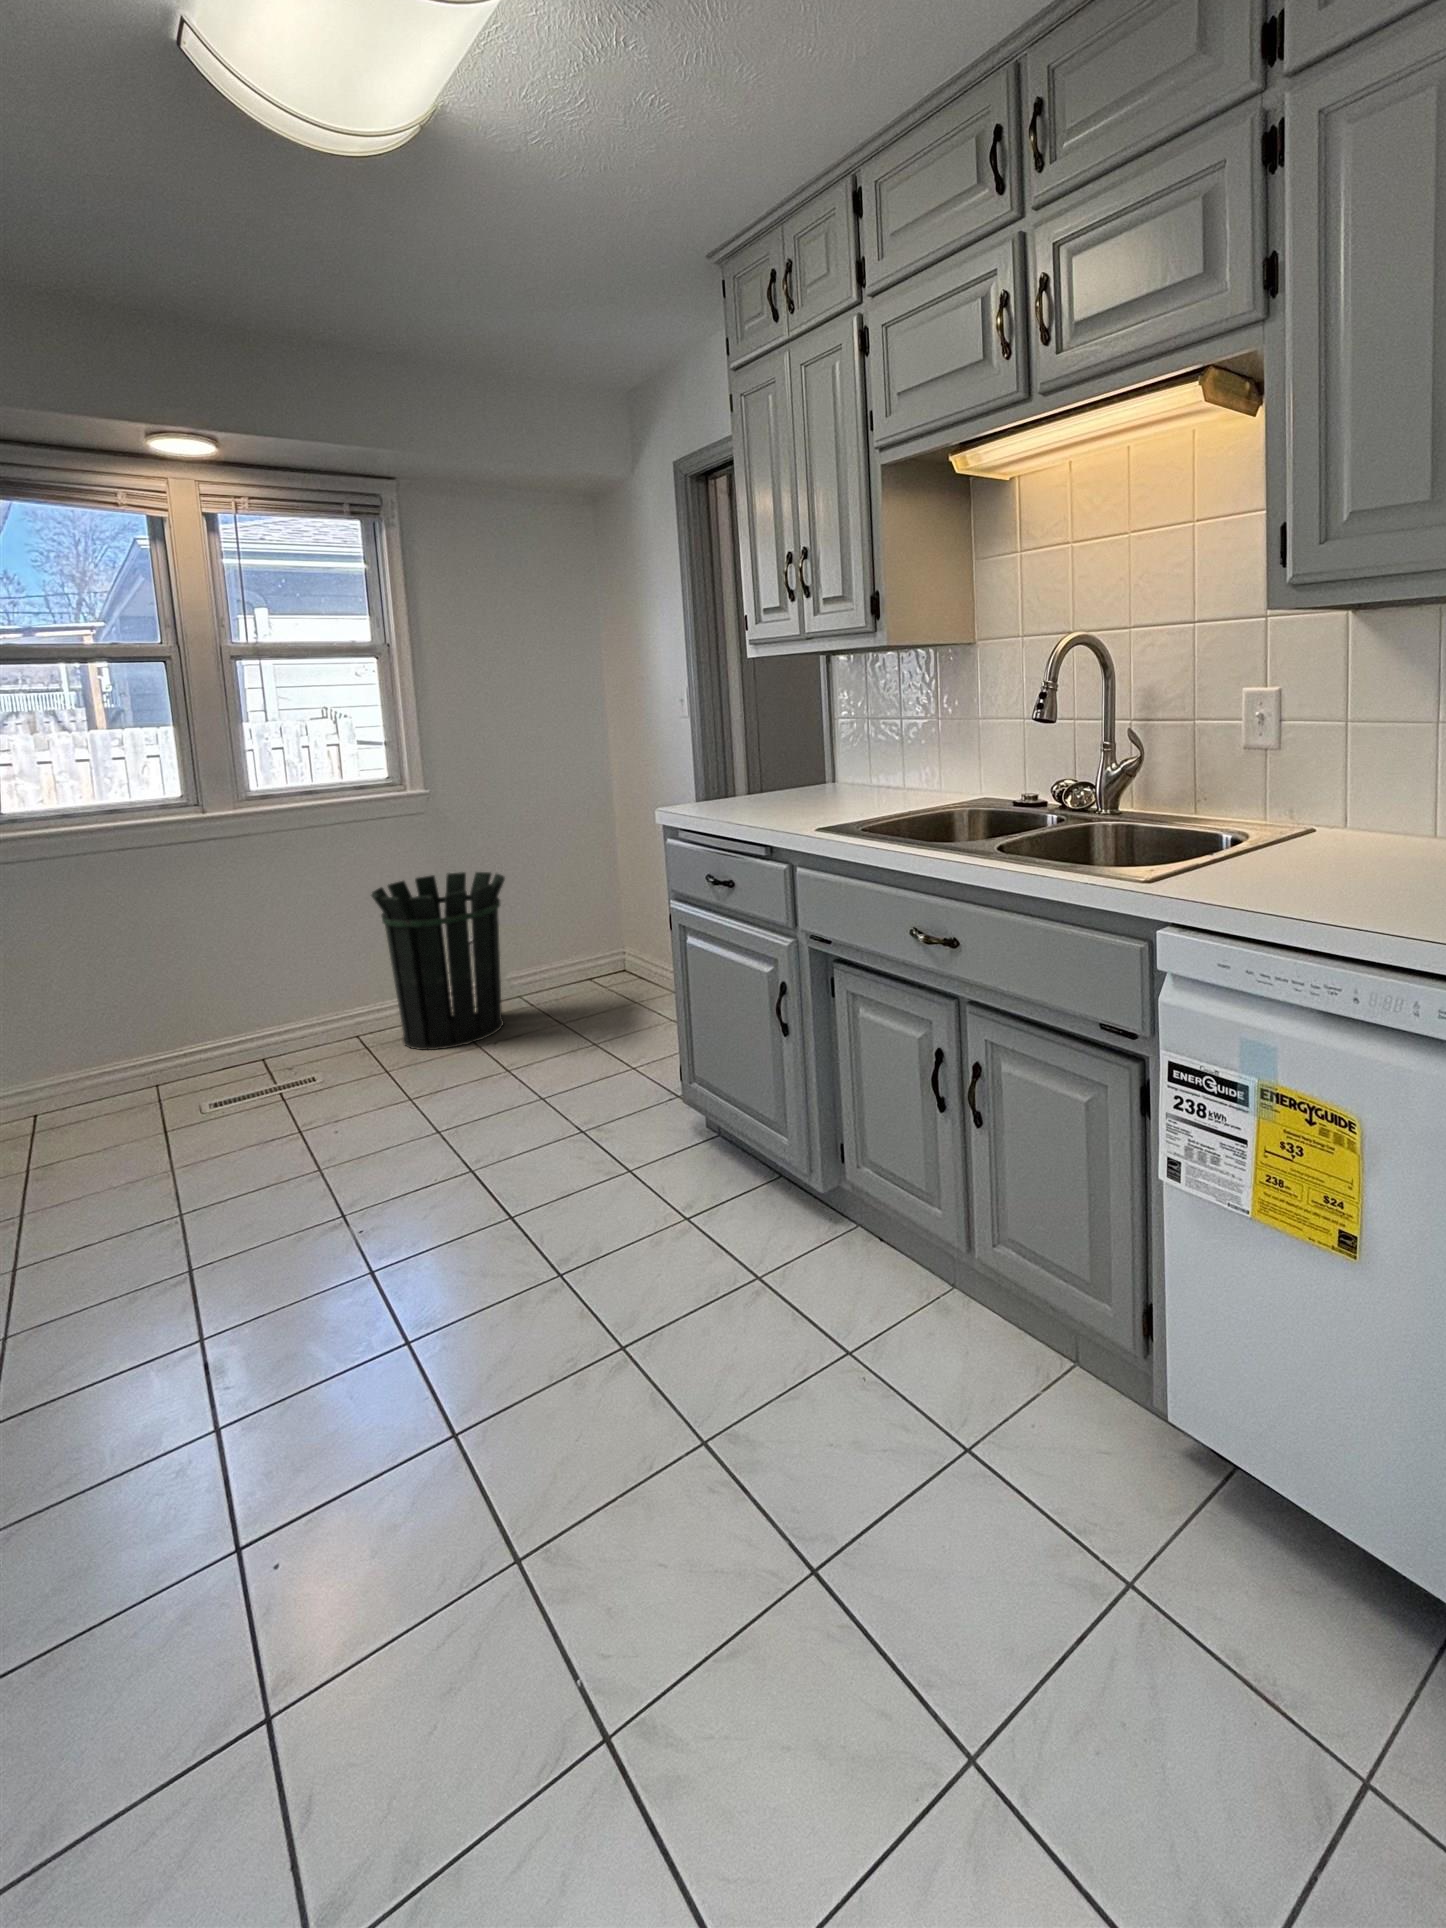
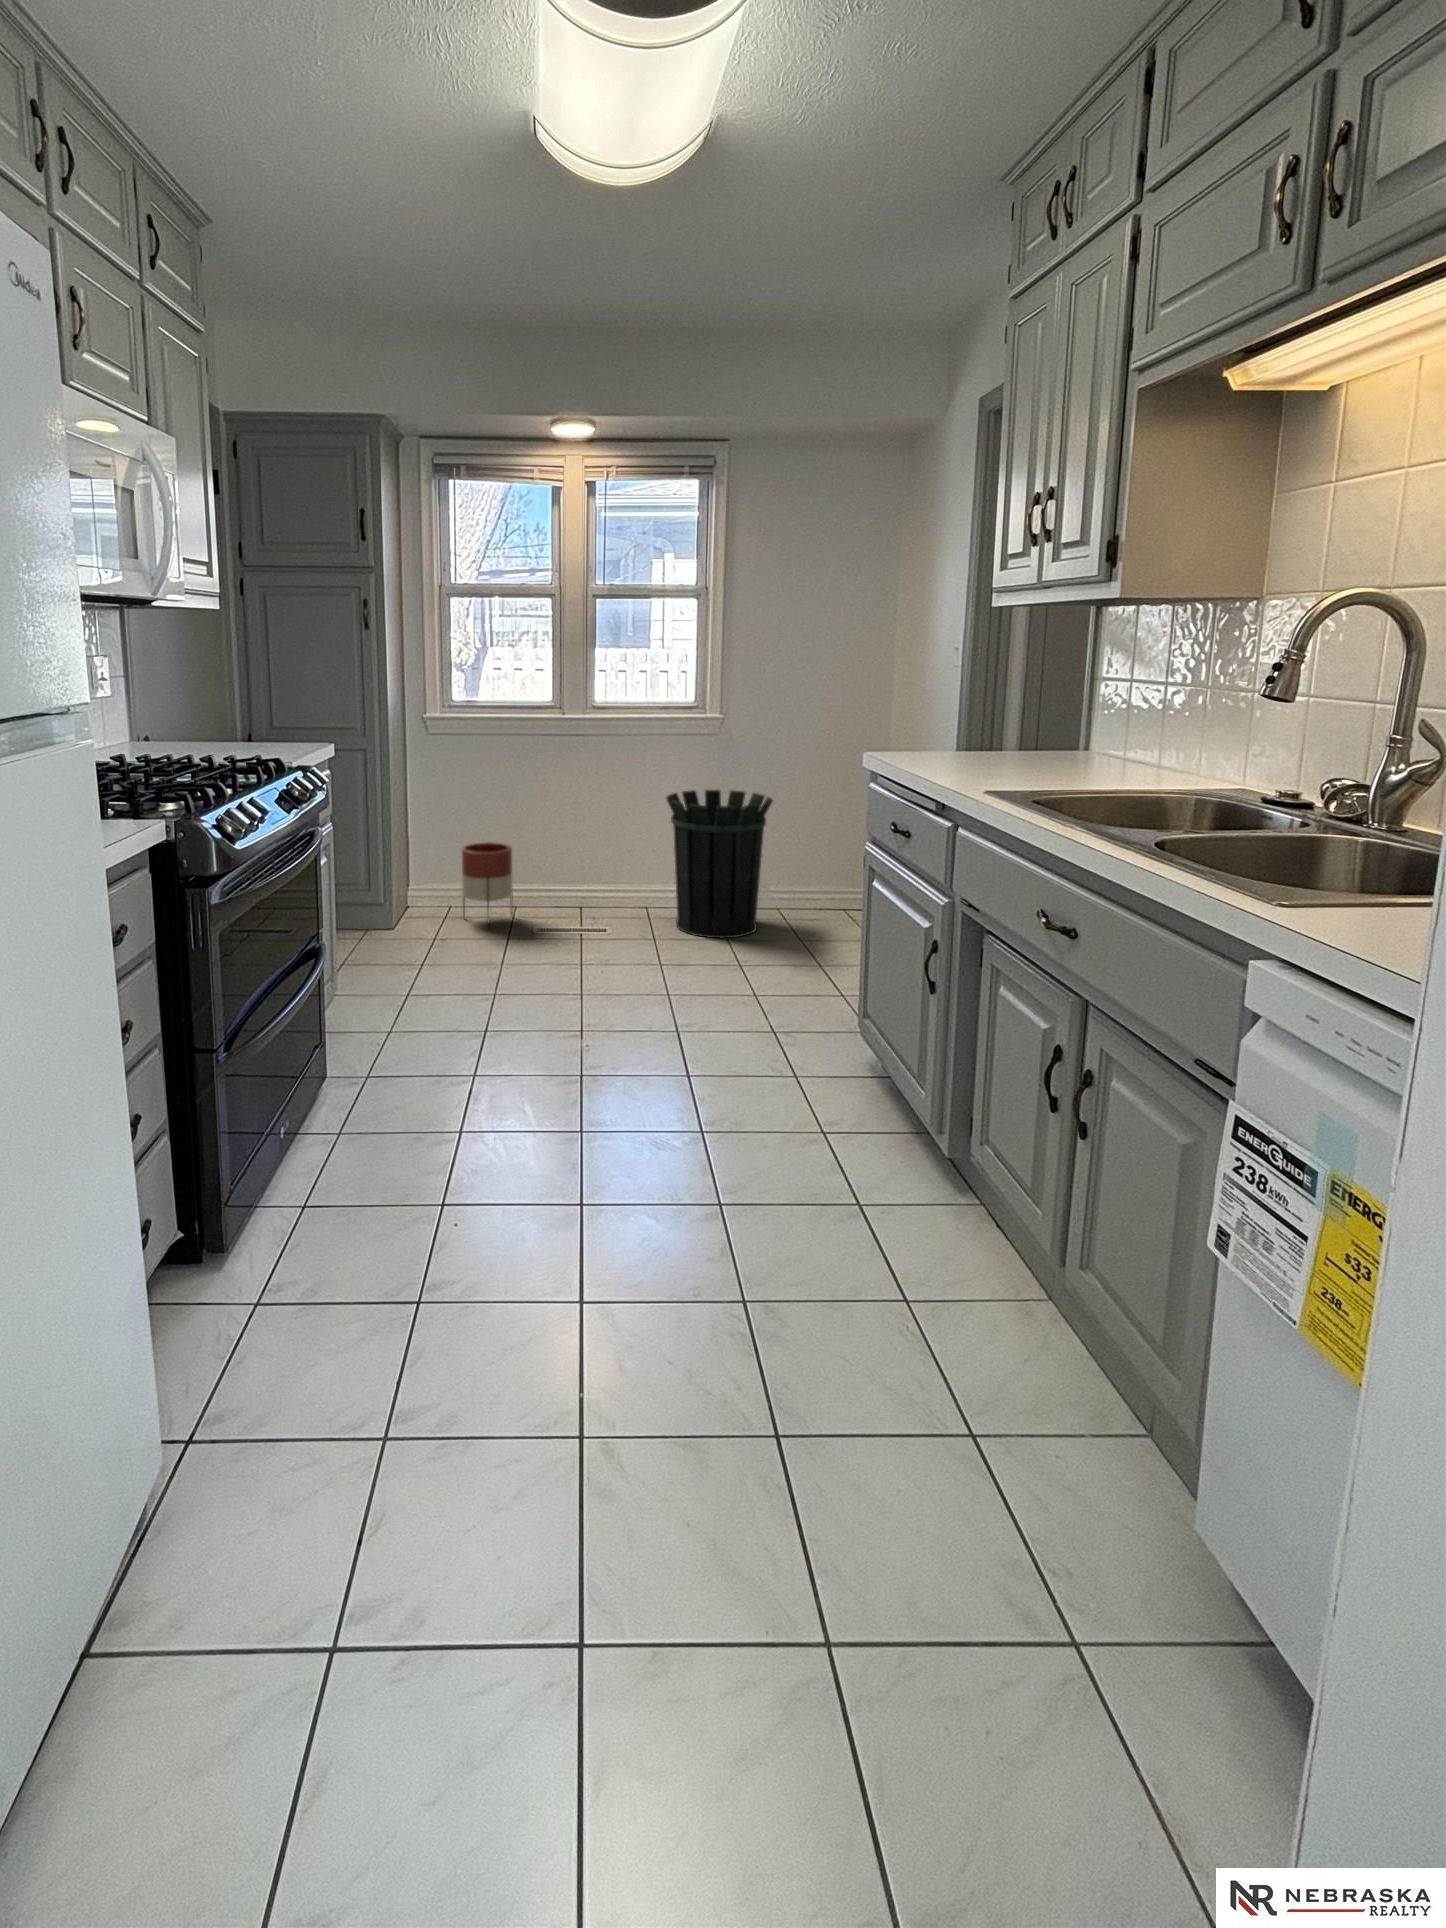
planter: none [55,999,155,1125] -> present [462,842,513,916]

